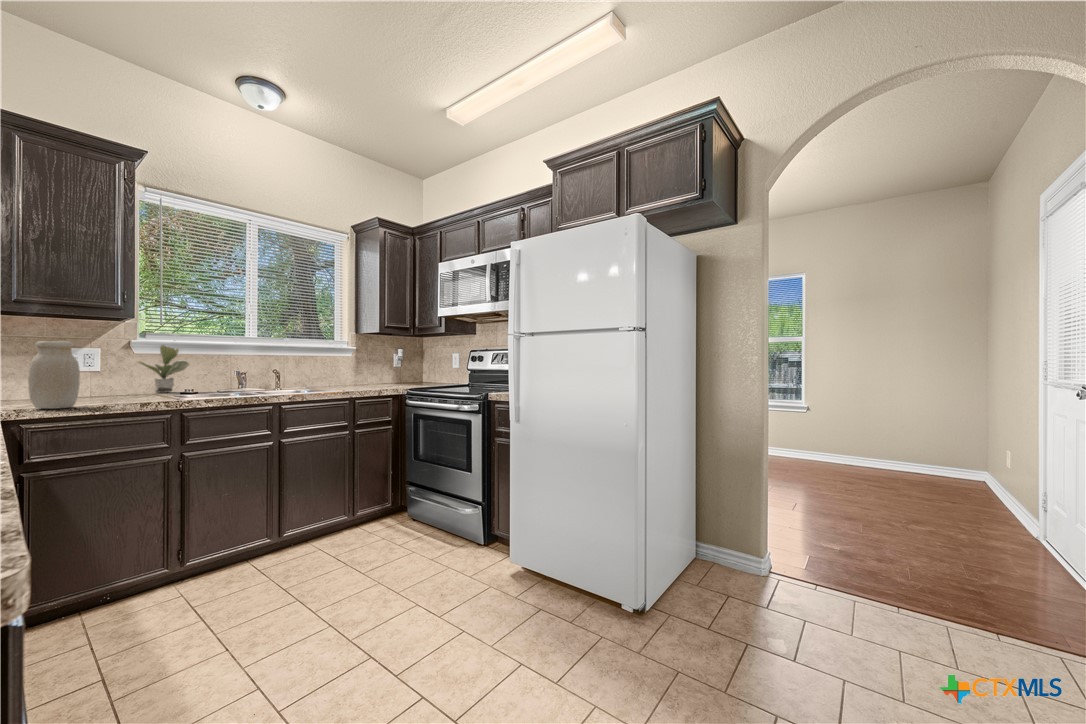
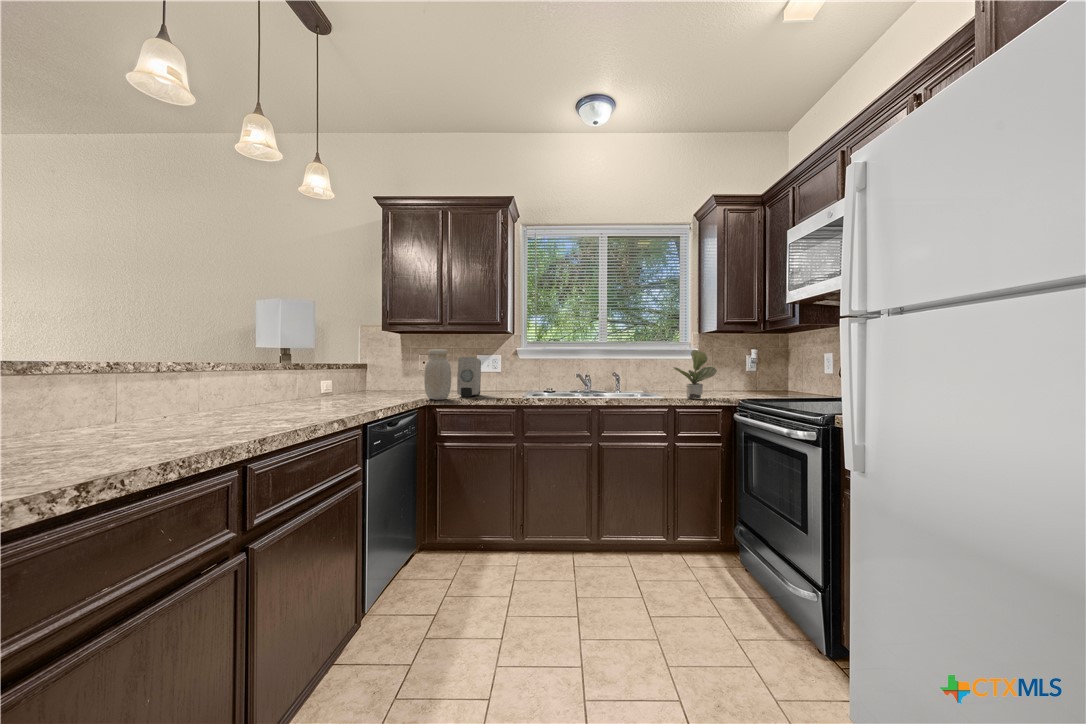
potted plant: present [138,345,189,392] -> present [674,350,717,398]
soap dispenser: none [77,352,111,403] -> present [457,357,481,397]

